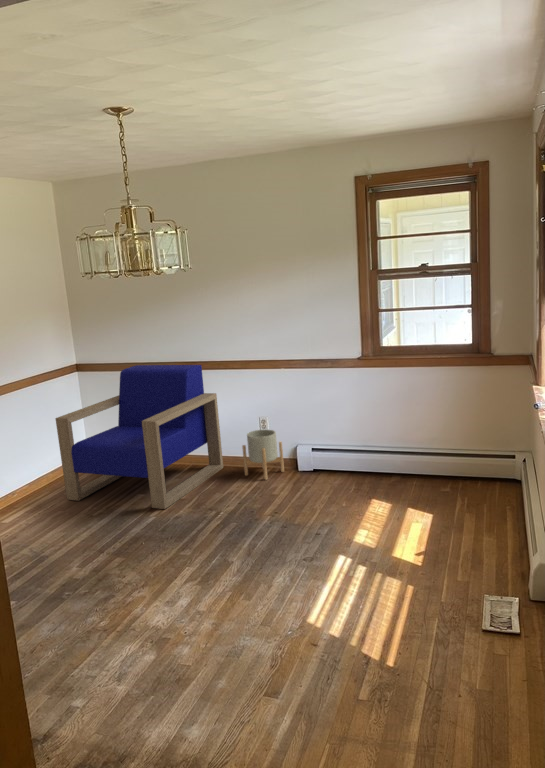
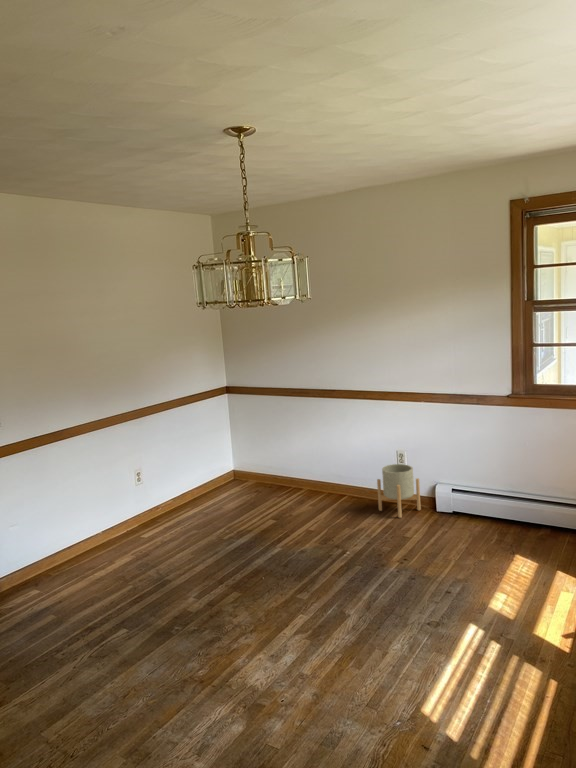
armchair: present [56,365,223,509] -> none [197,392,359,540]

